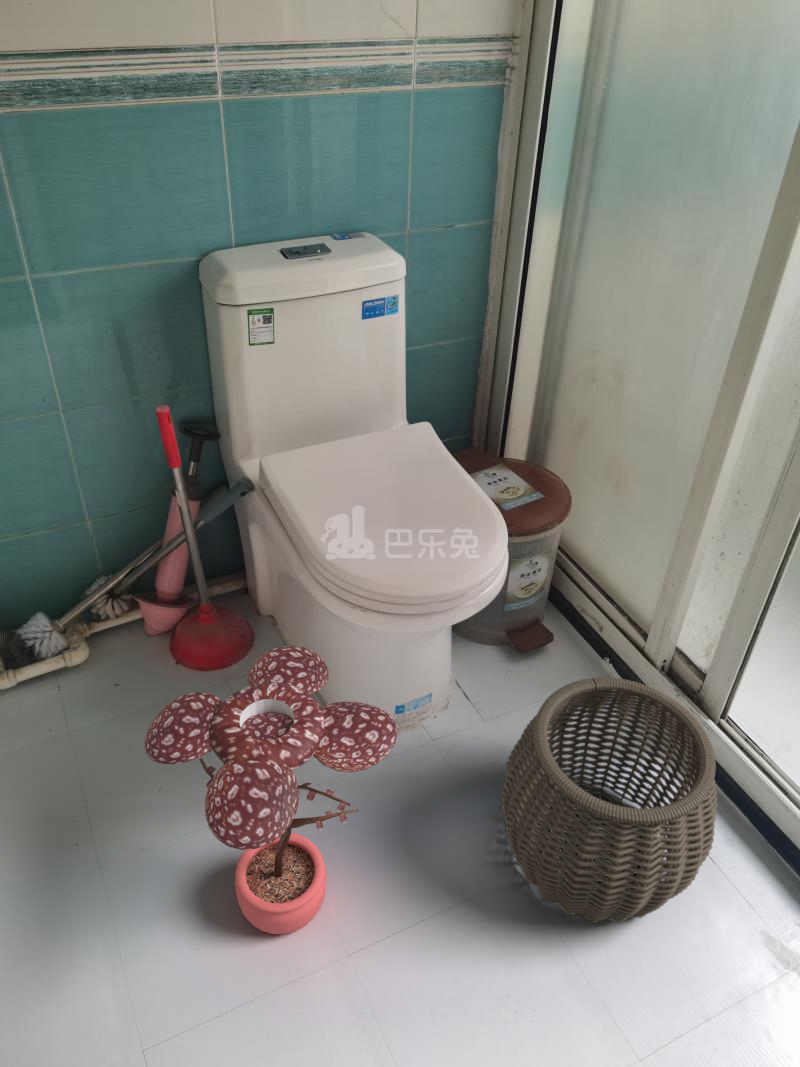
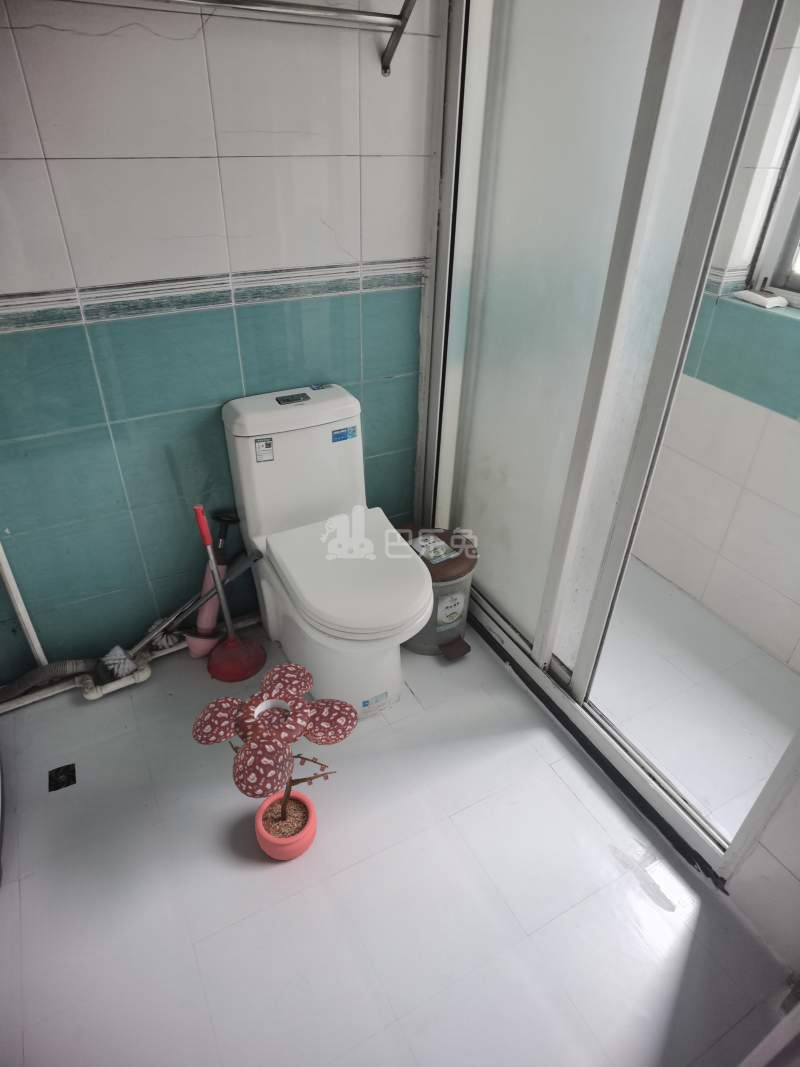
woven basket: present [501,677,717,923] -> none [434,676,575,843]

